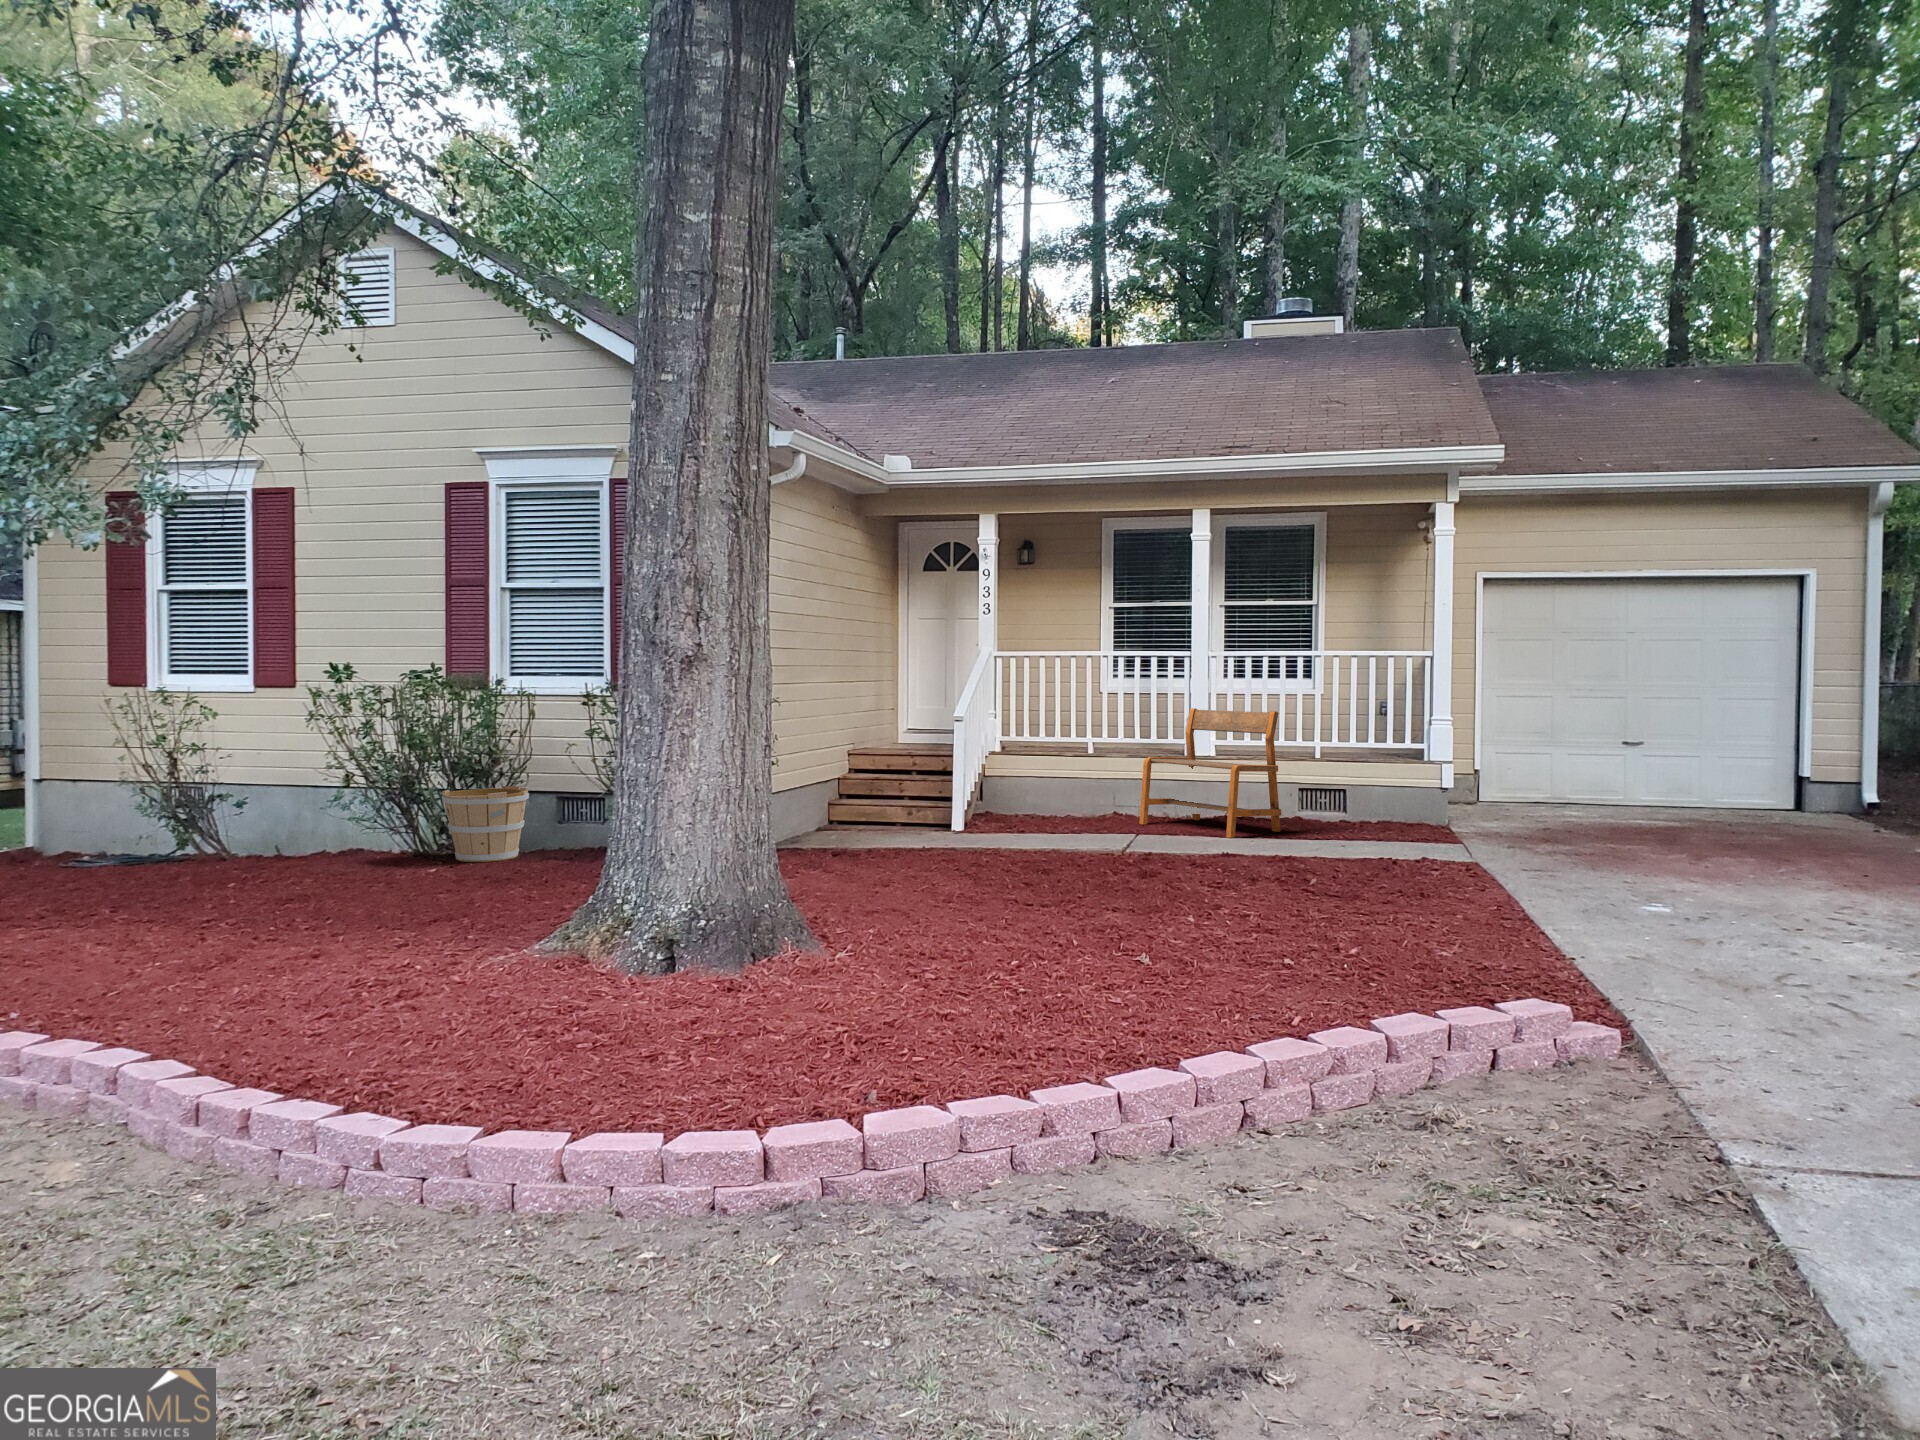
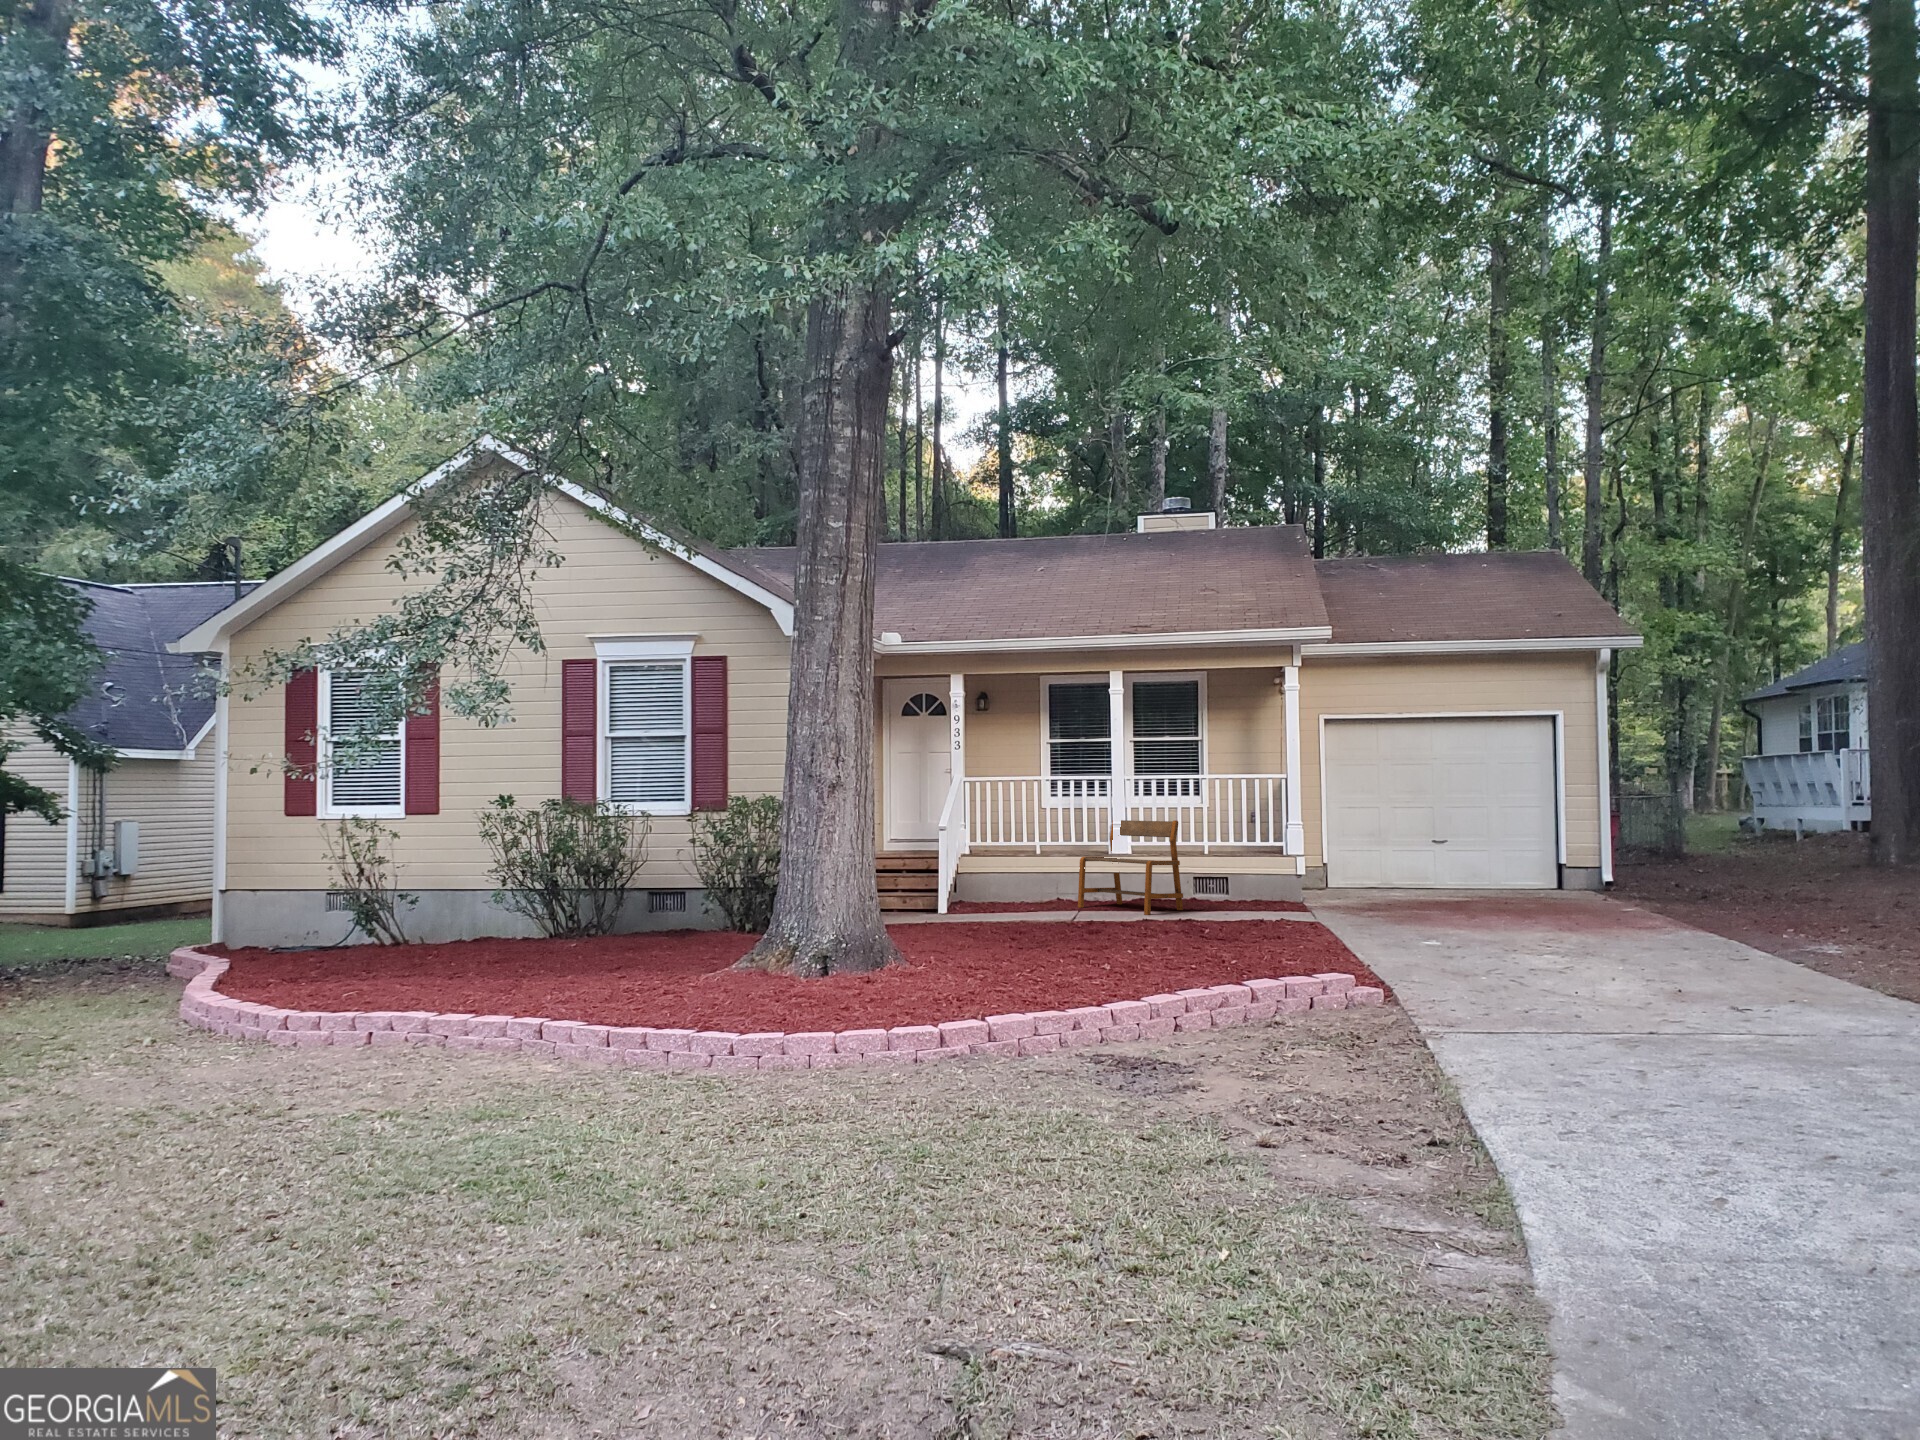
wooden bucket: present [442,786,529,862] -> none [572,886,634,942]

